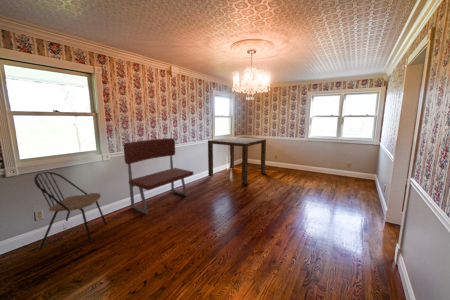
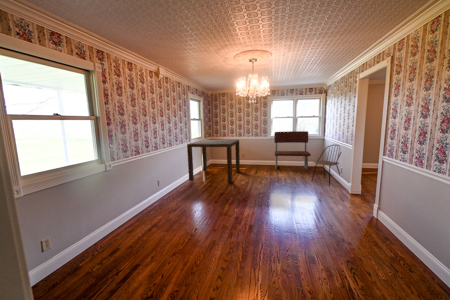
bench: present [124,138,193,214] -> present [274,131,311,170]
dining chair: present [34,172,107,249] -> present [312,145,341,186]

